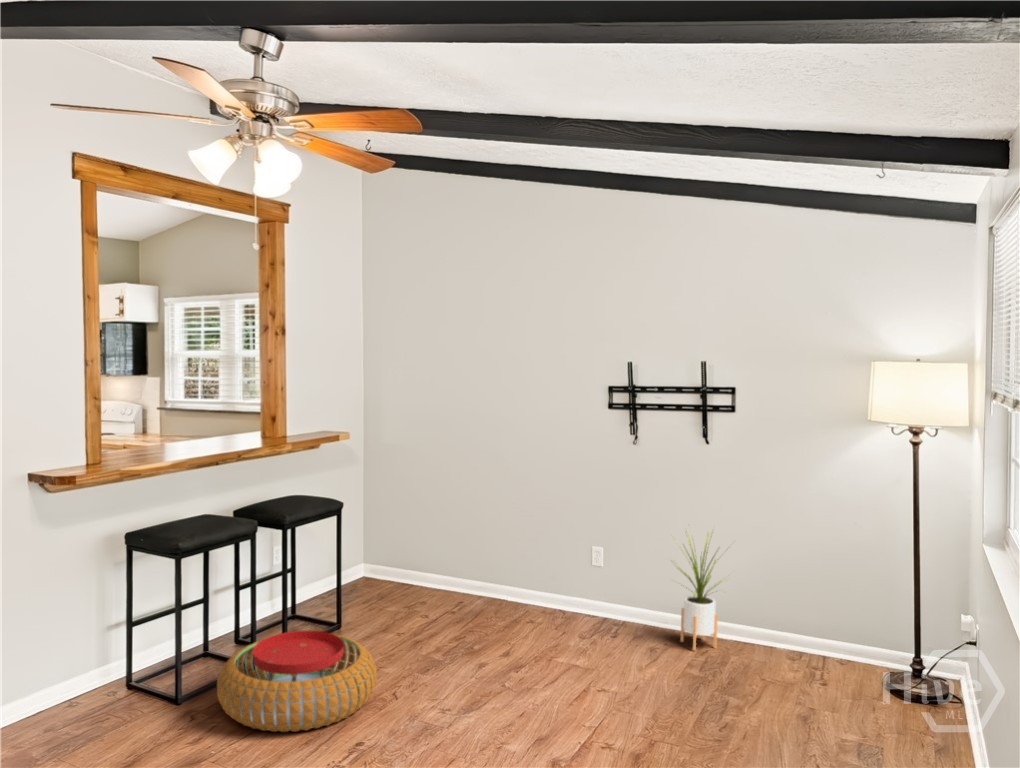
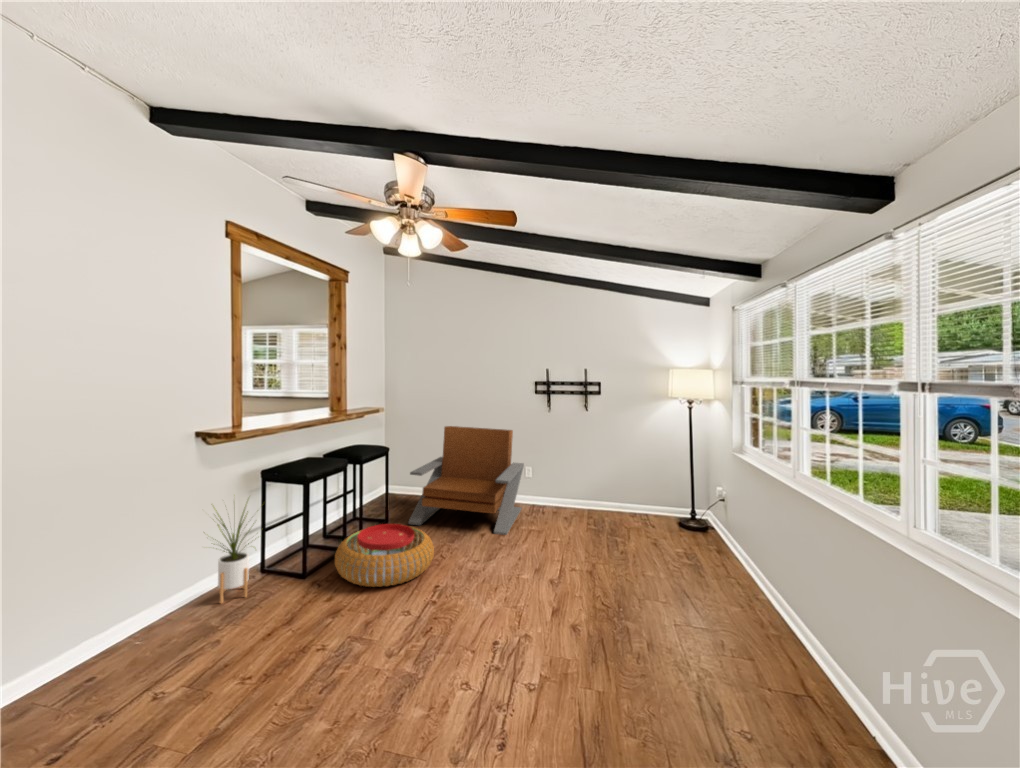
lounge chair: none [373,464,587,668] -> present [409,426,524,535]
house plant: present [681,531,723,651] -> present [216,509,254,604]

